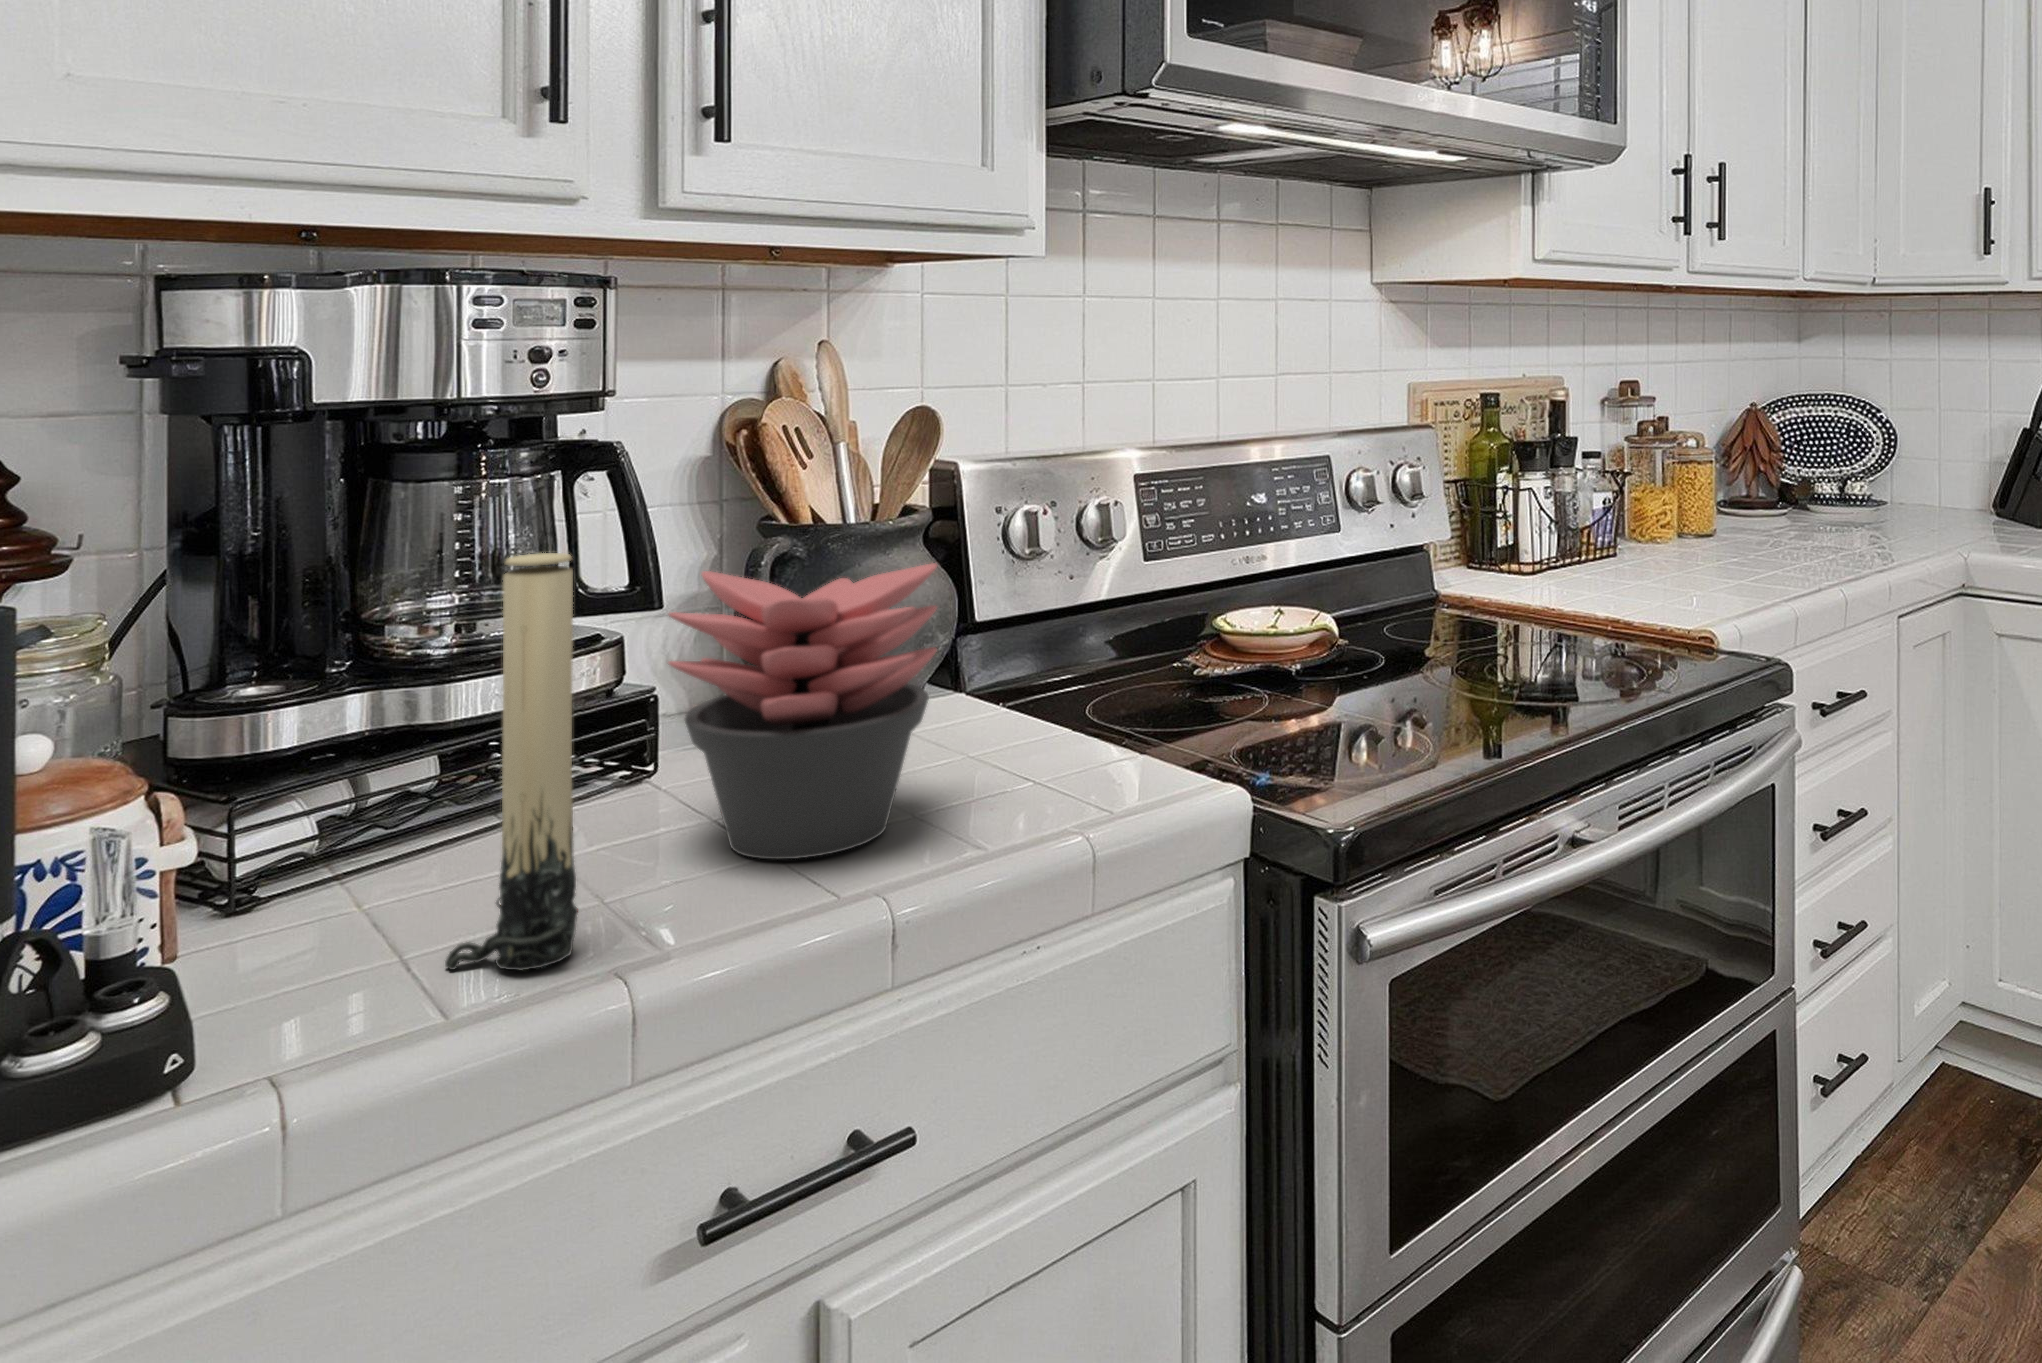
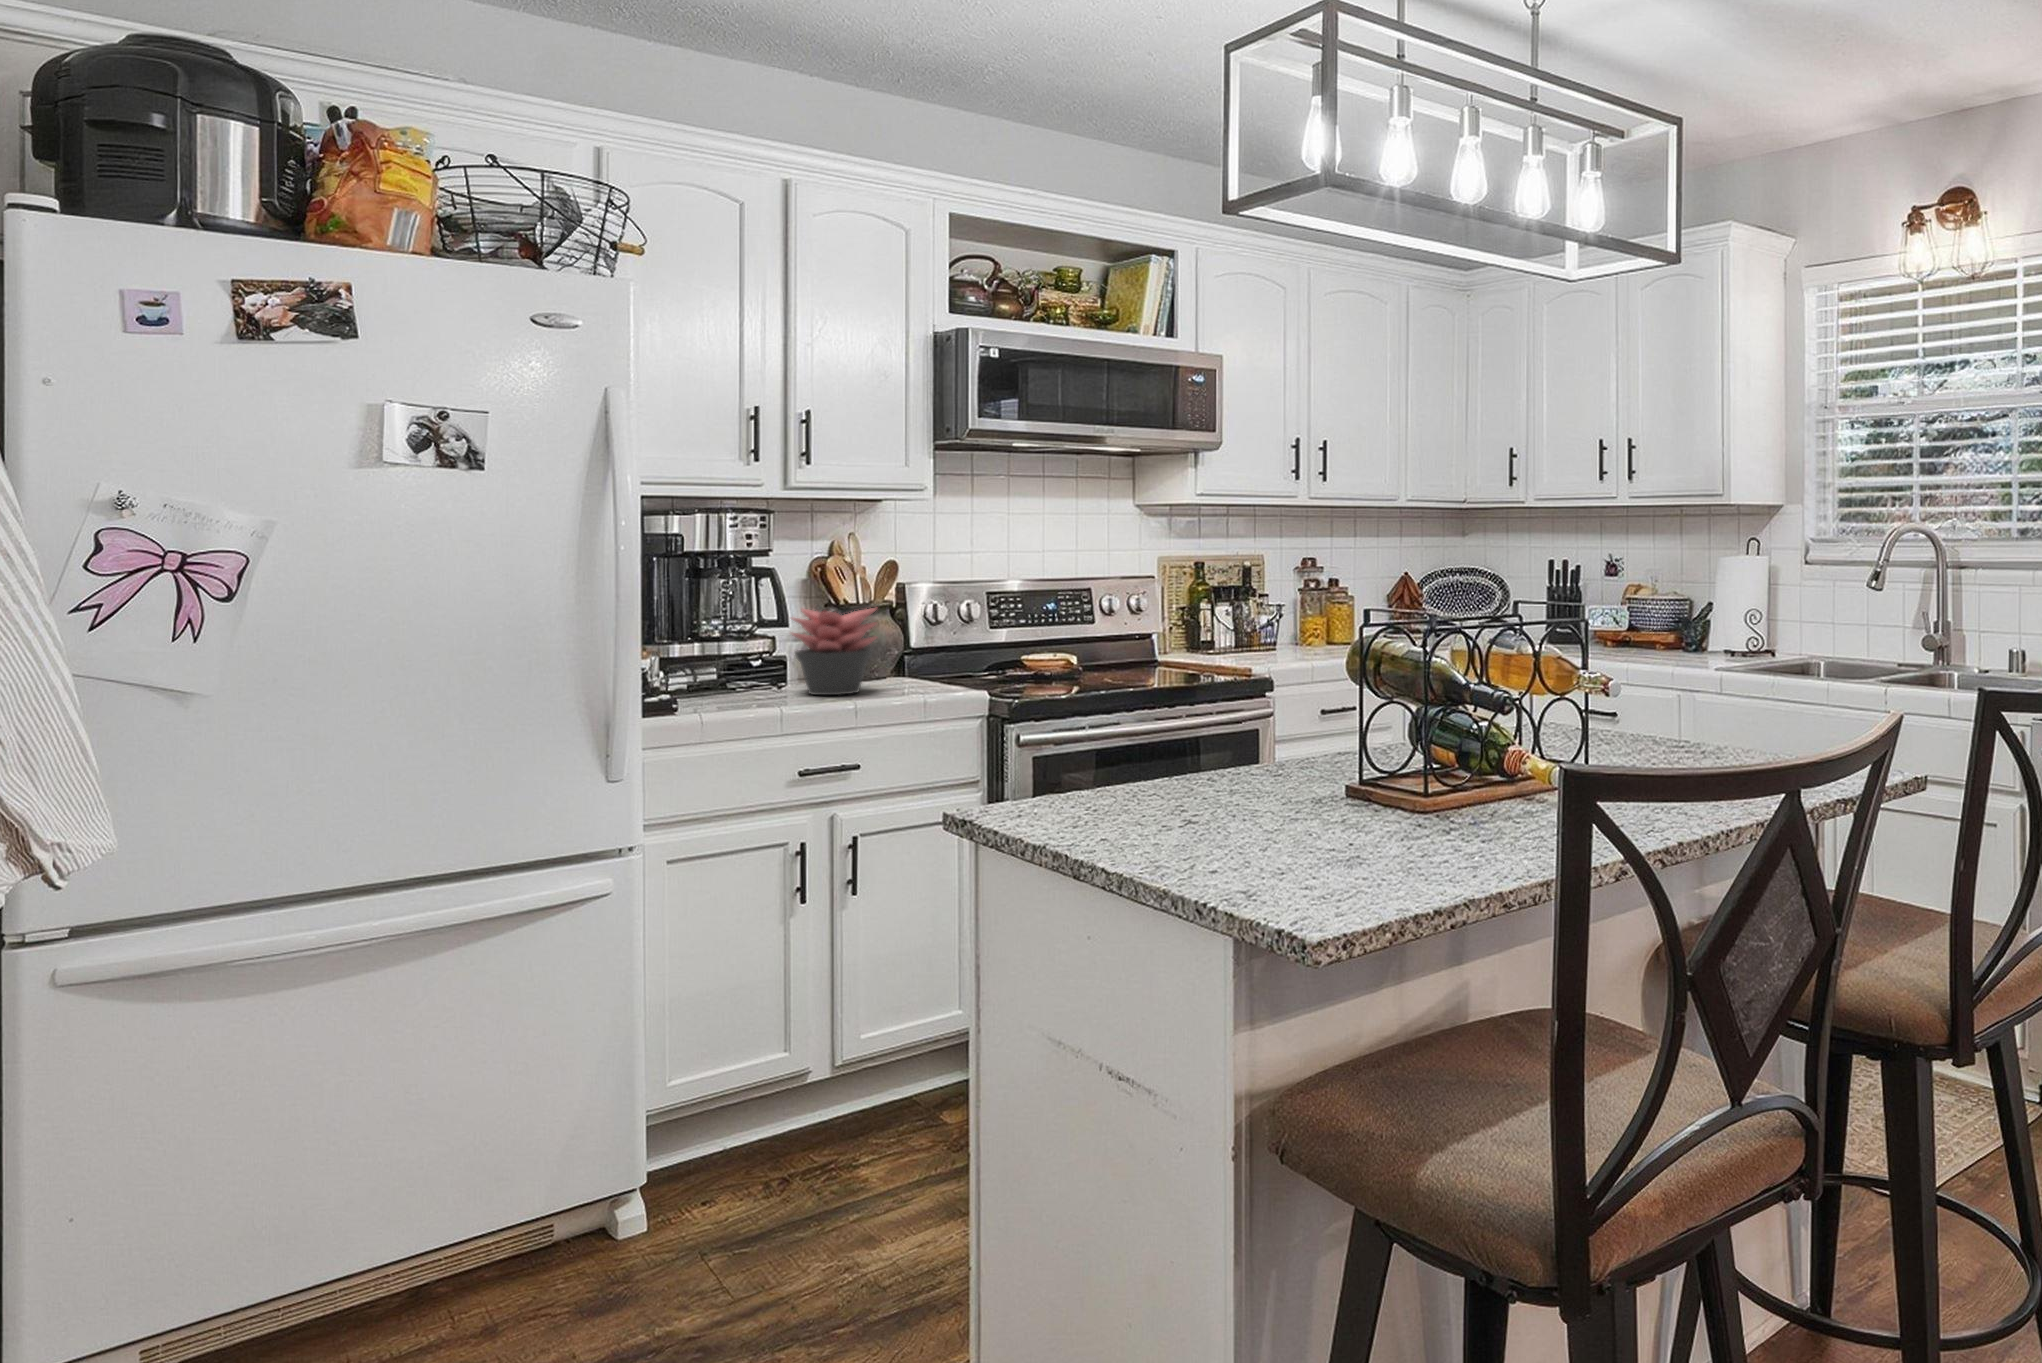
candle: present [445,553,578,970] -> none [729,591,764,705]

